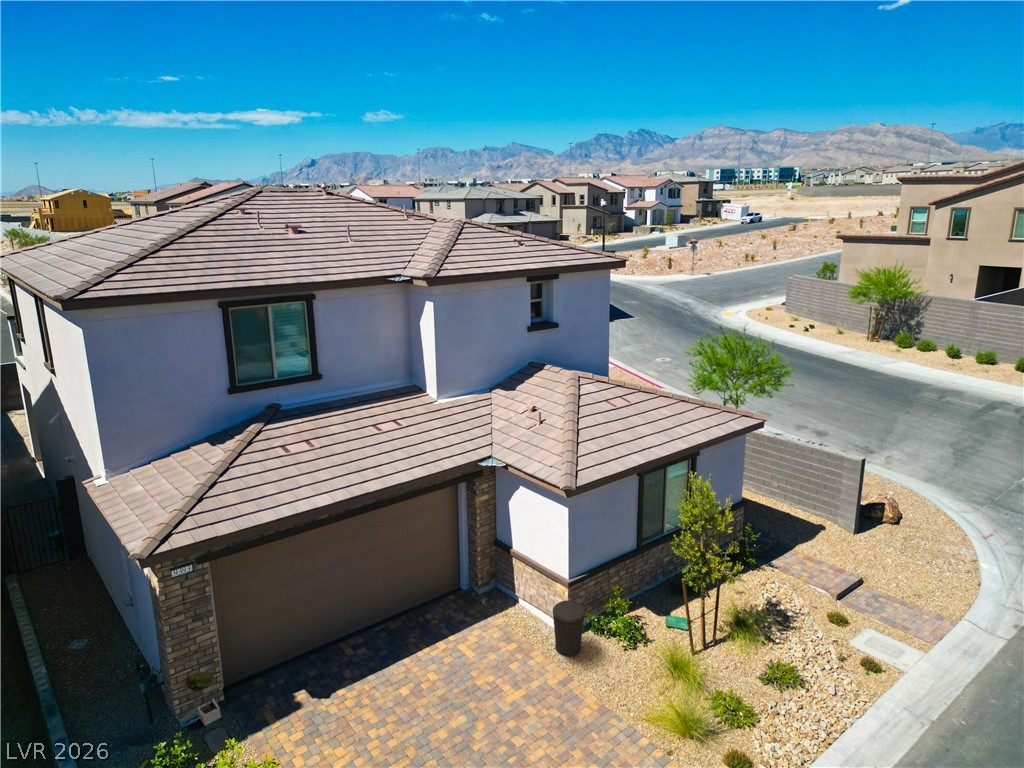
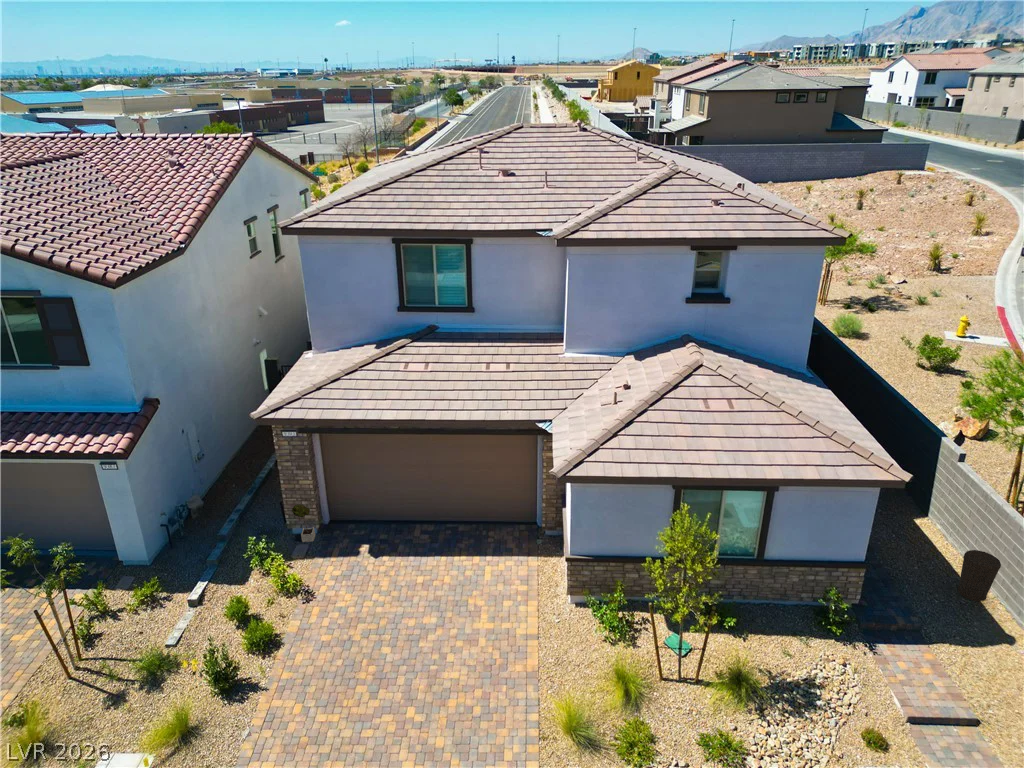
trash can: present [553,601,585,657] -> present [958,550,1001,601]

